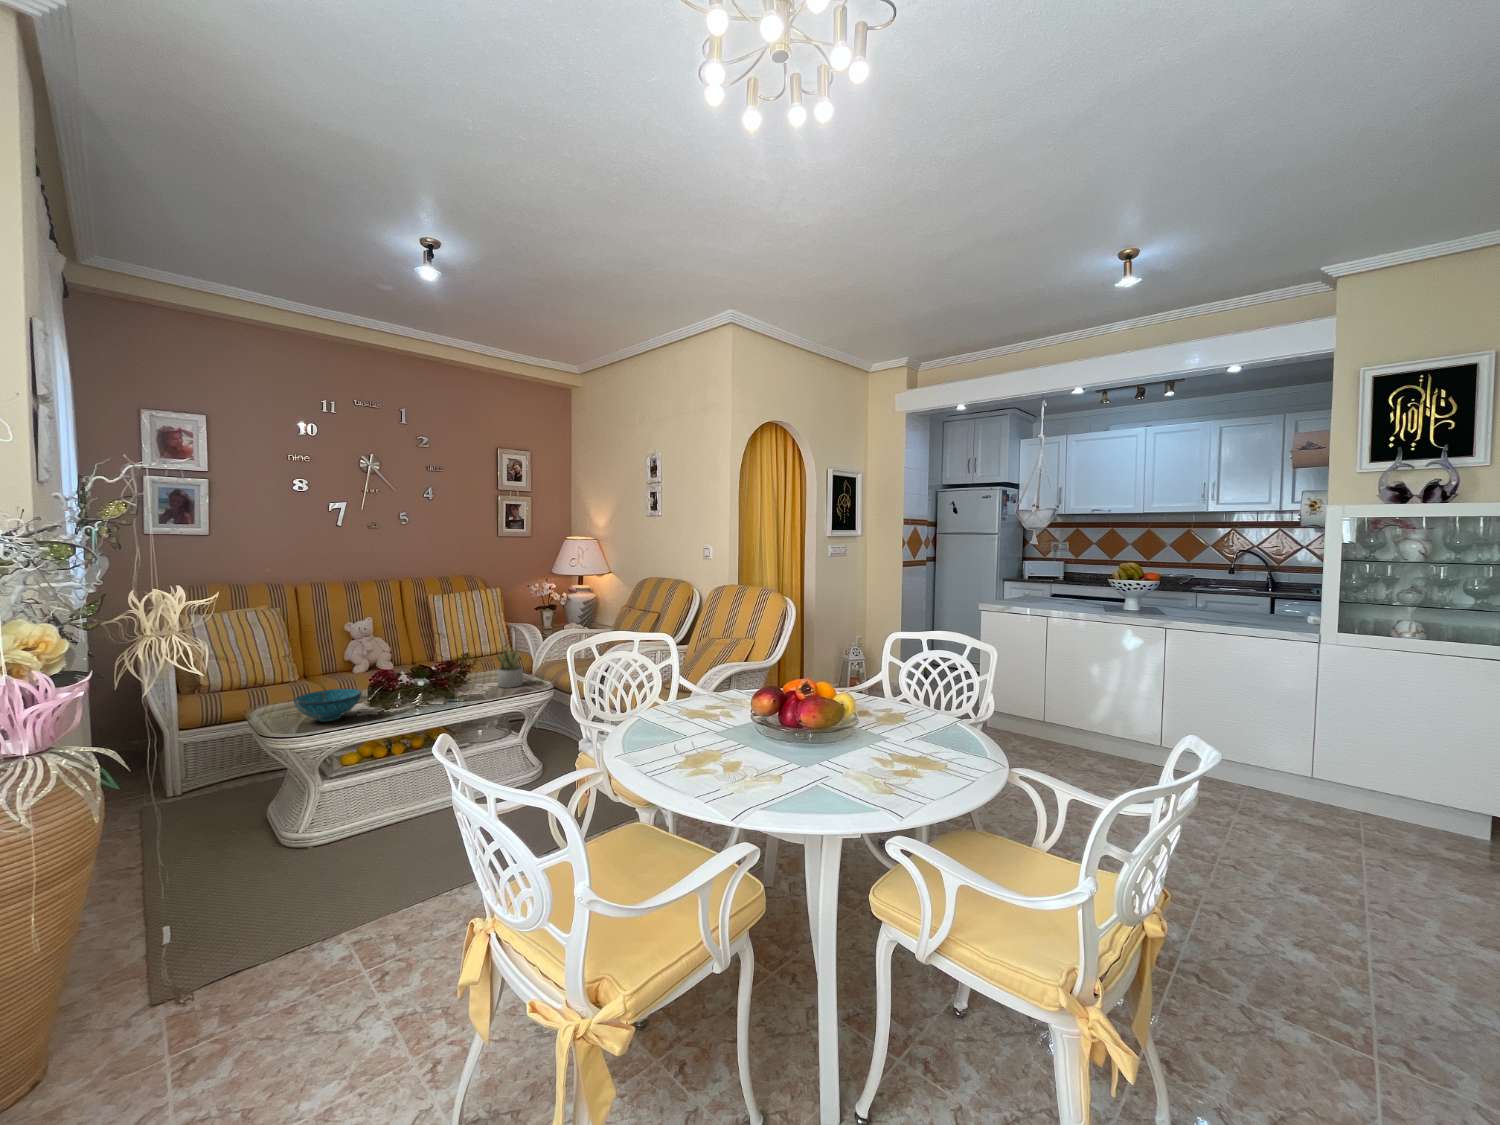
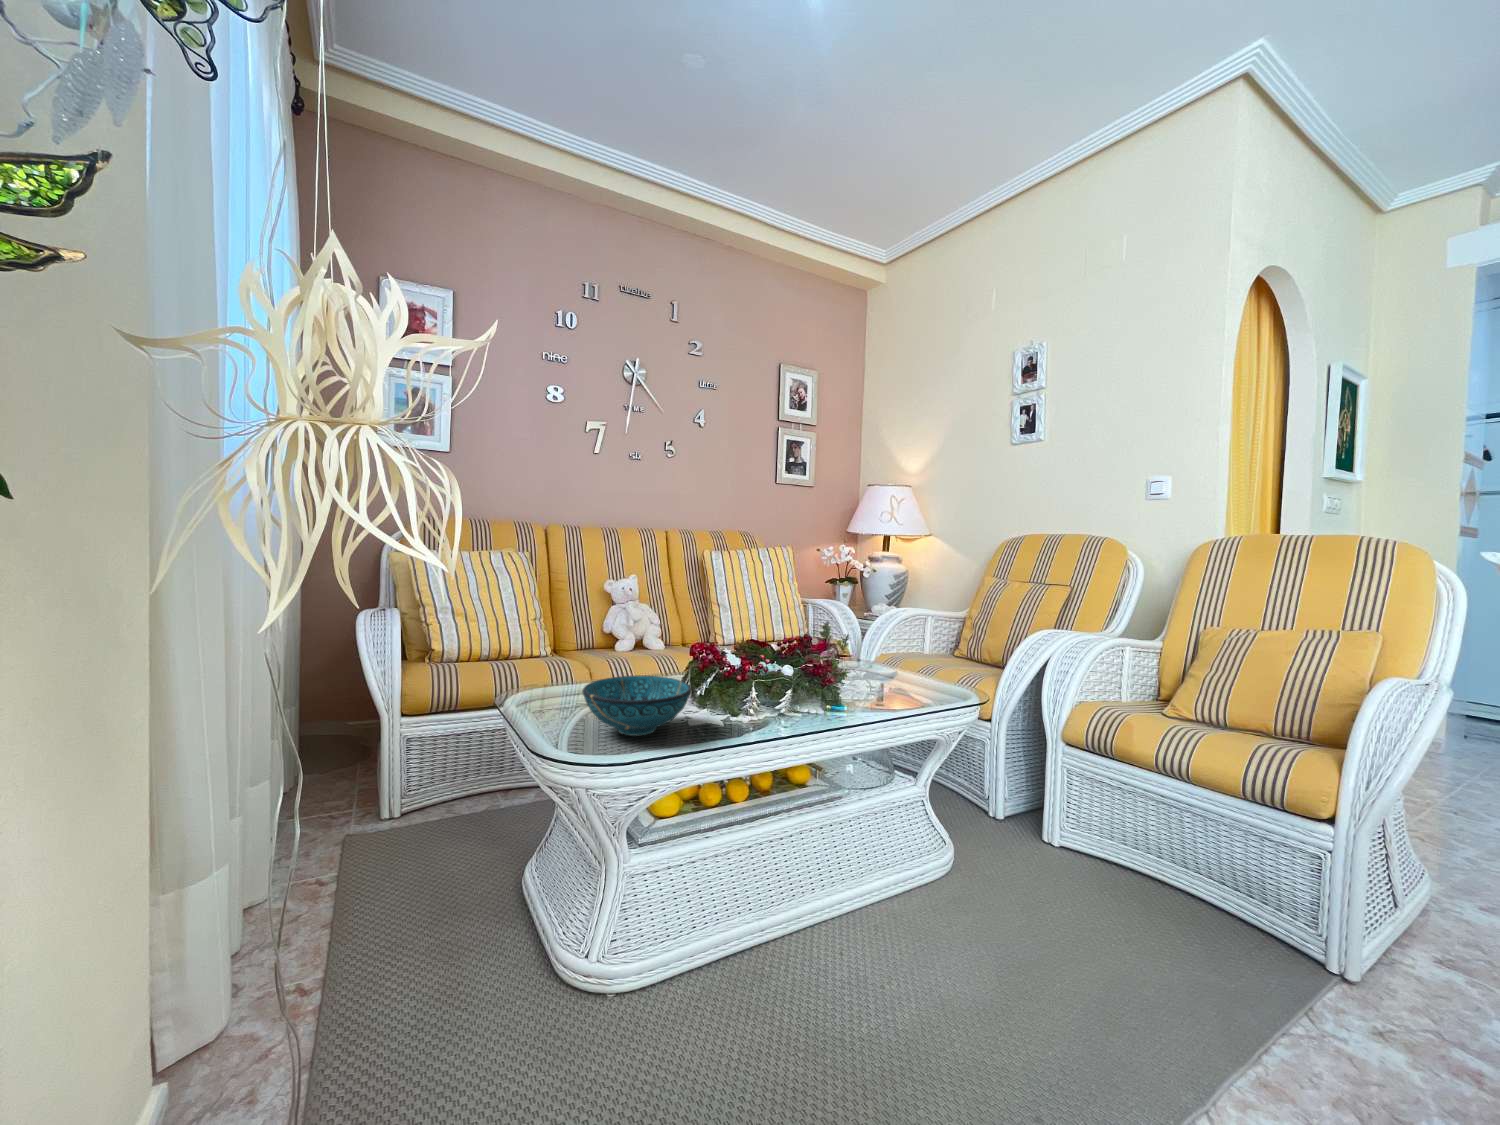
succulent plant: present [497,649,523,688] -> none [874,623,927,697]

